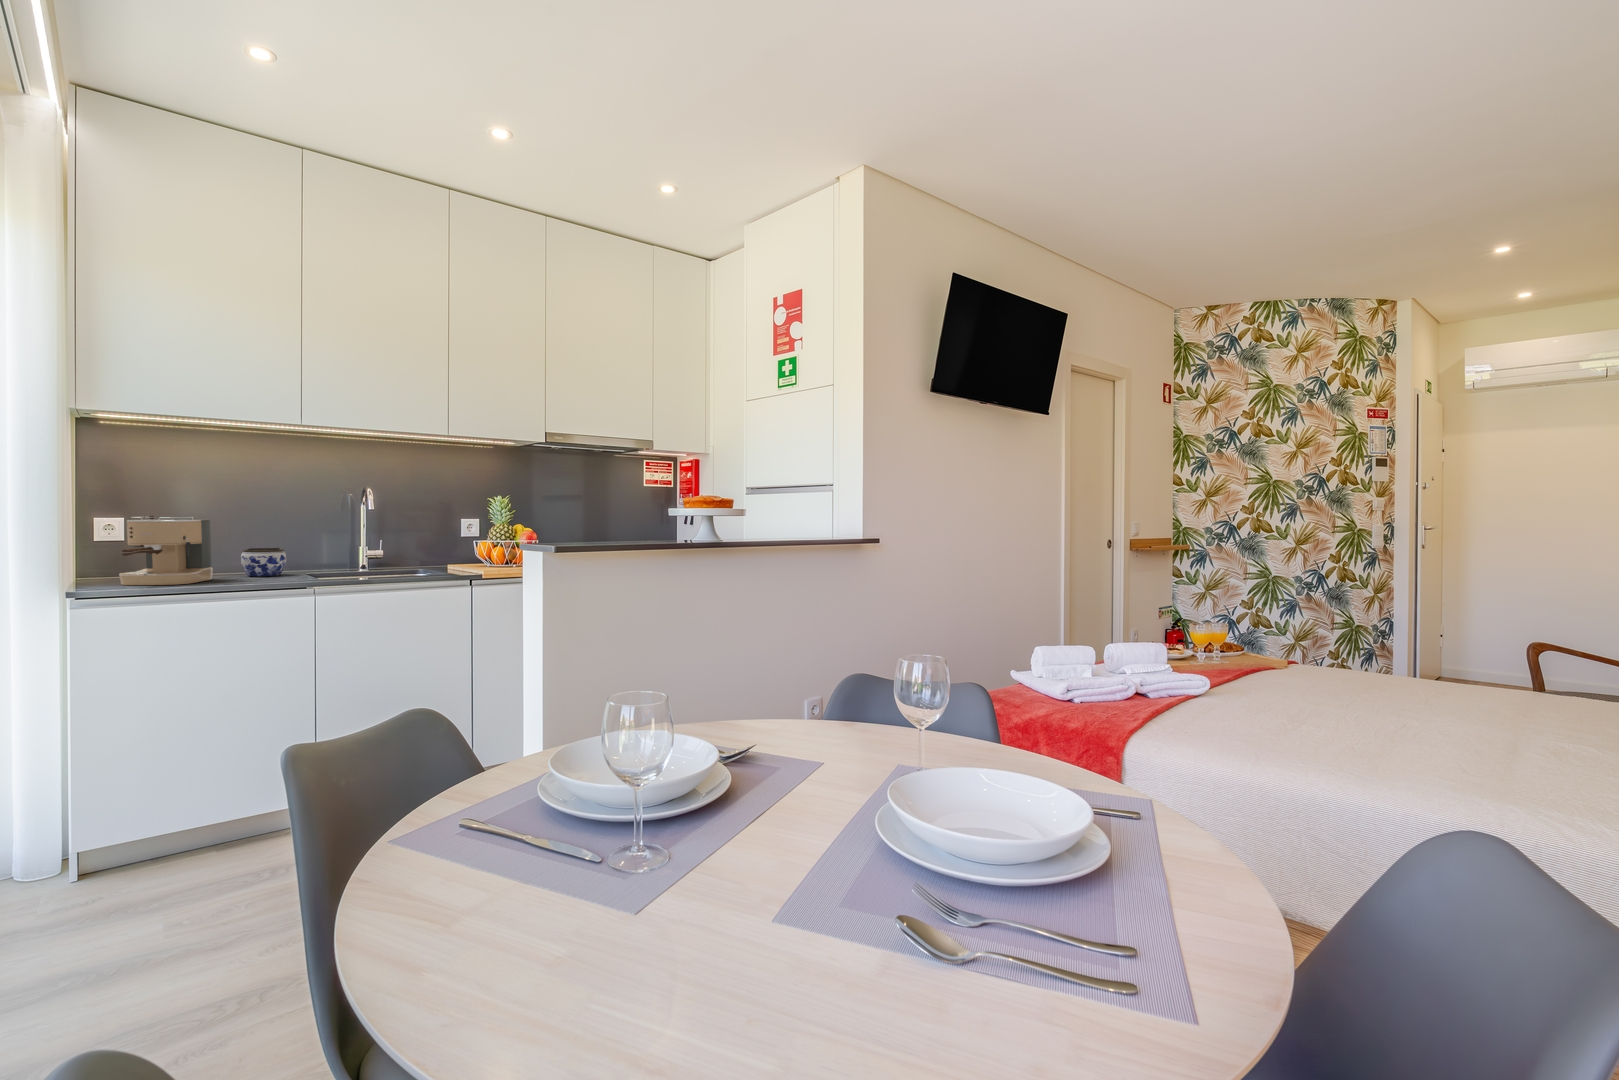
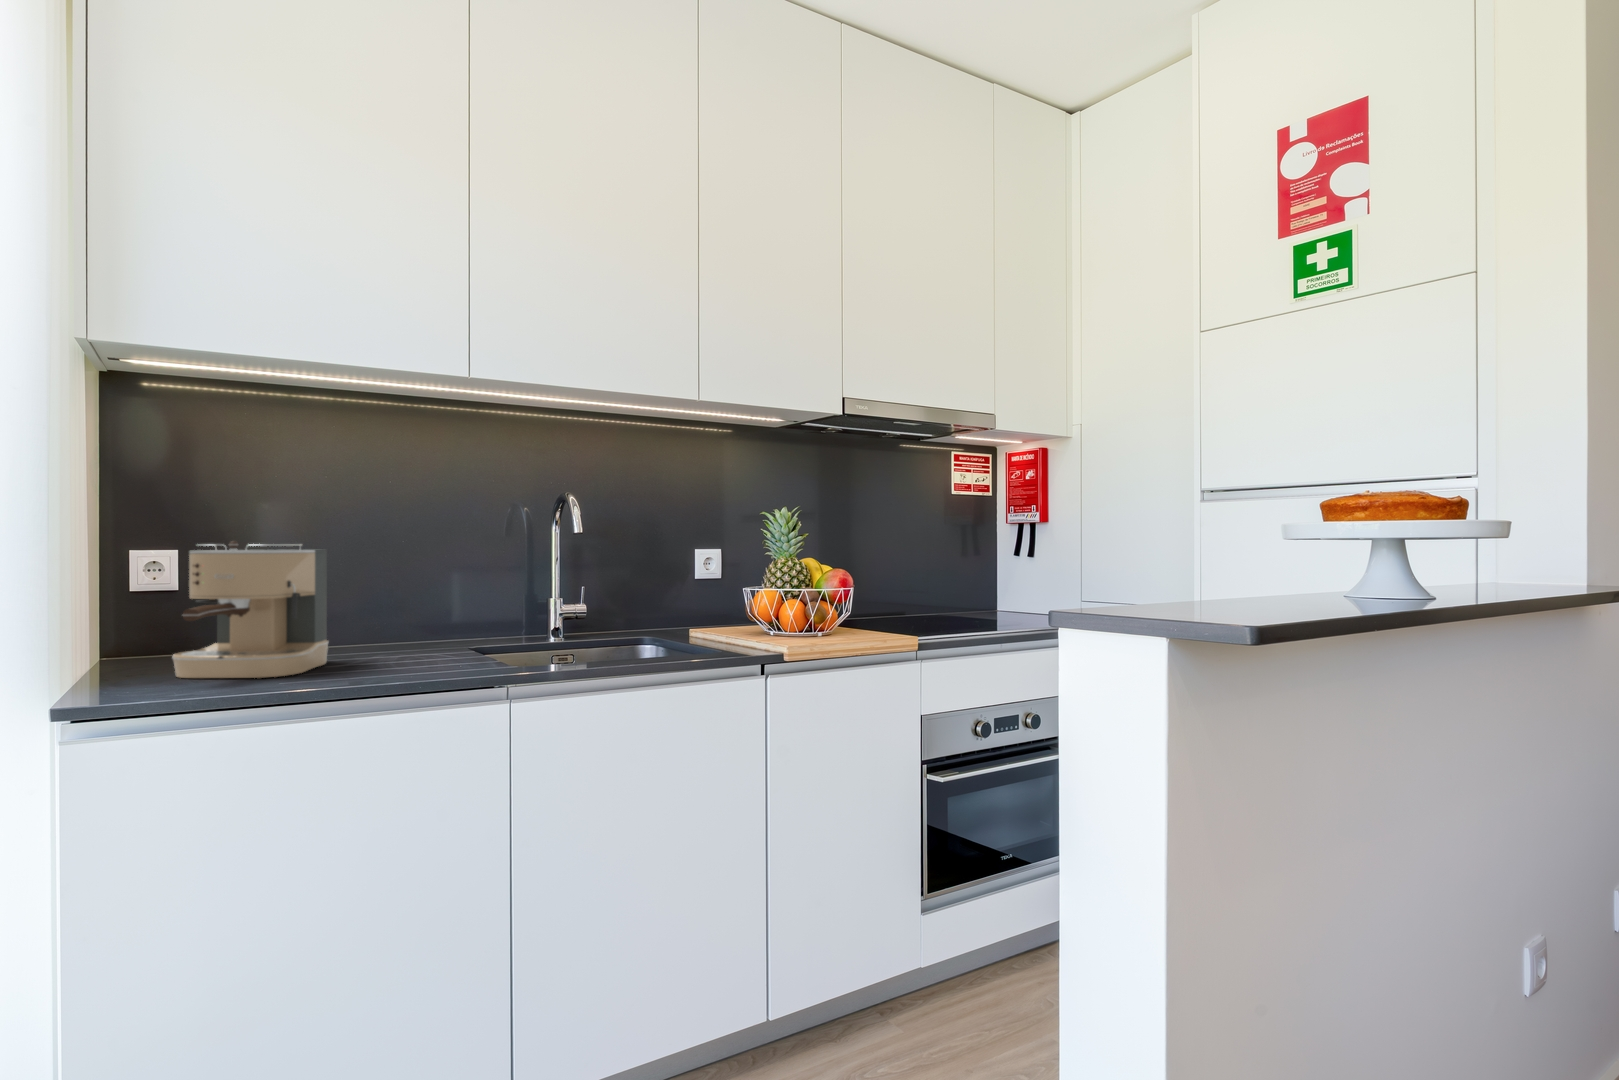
jar: present [241,548,286,576] -> none [368,602,442,655]

